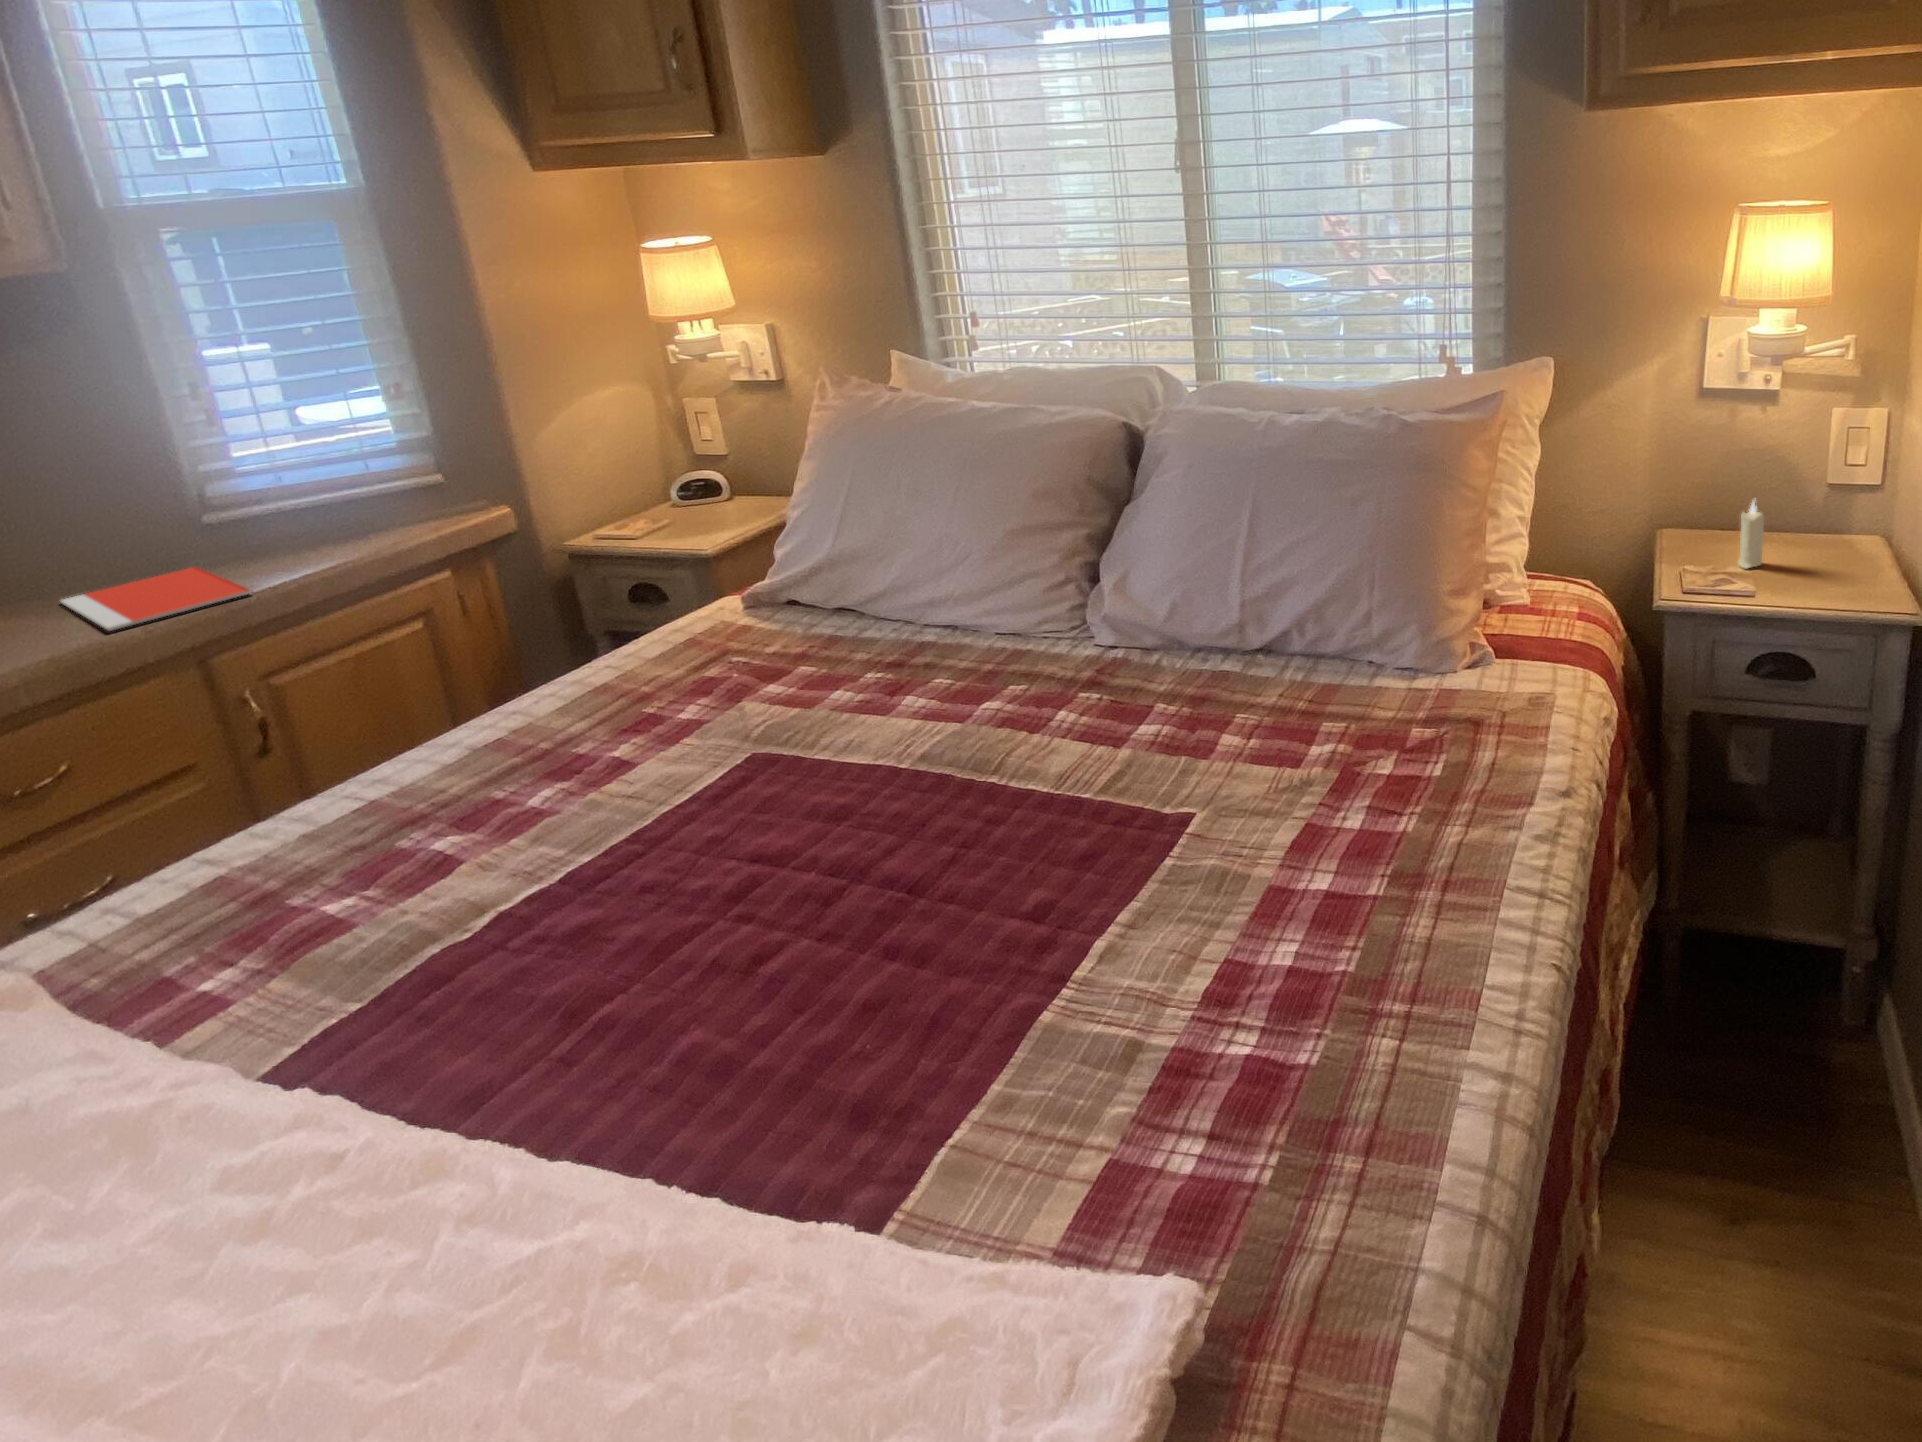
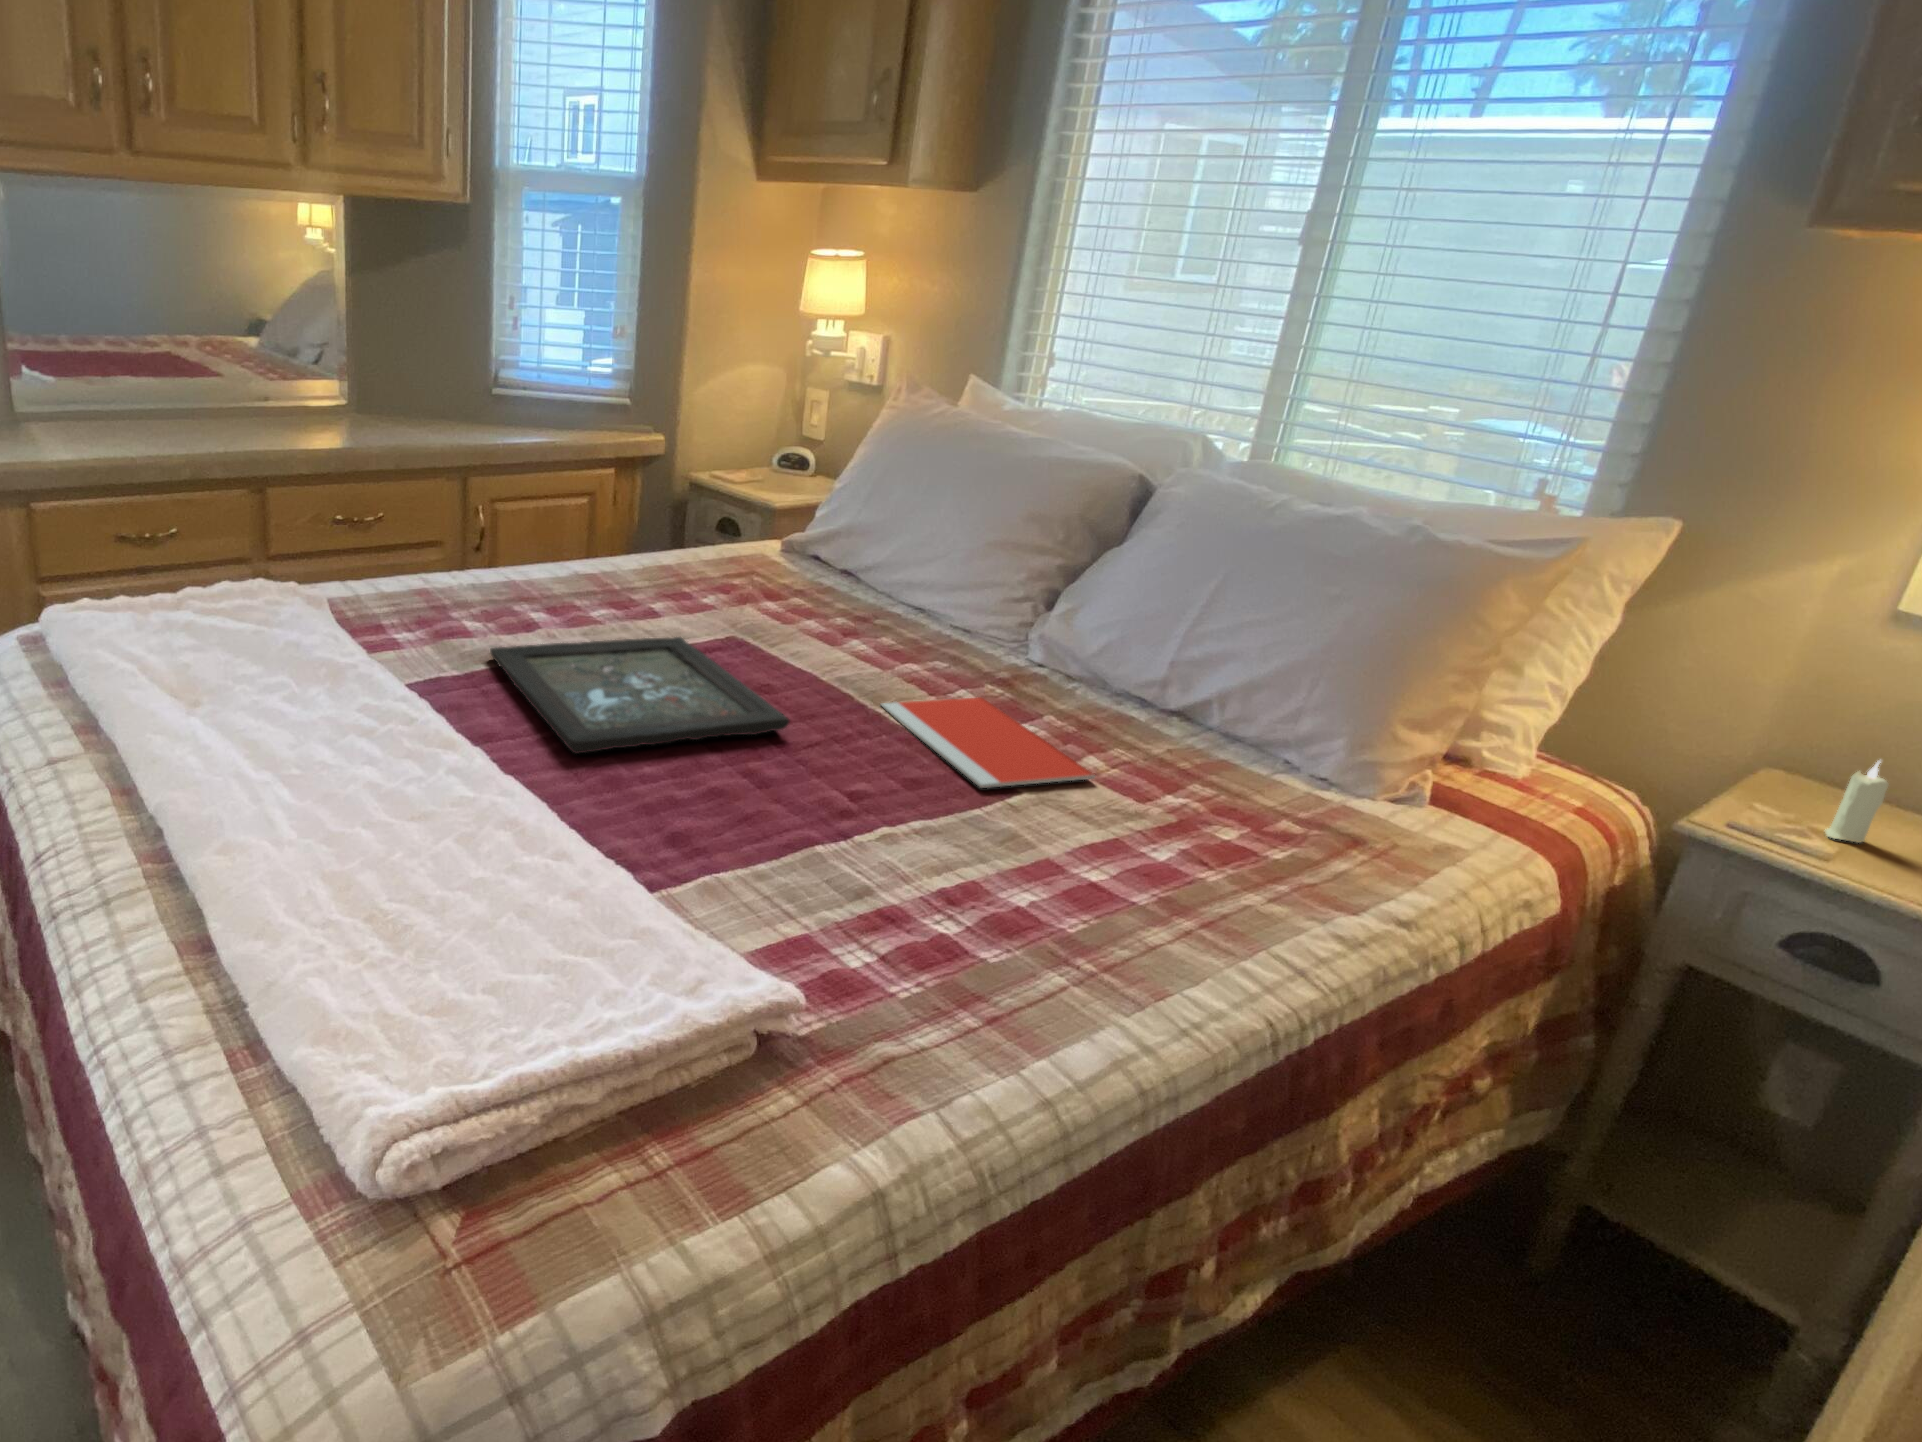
notebook: present [60,567,252,631] -> present [881,697,1095,788]
tray: none [397,786,901,1050] -> present [490,637,789,754]

